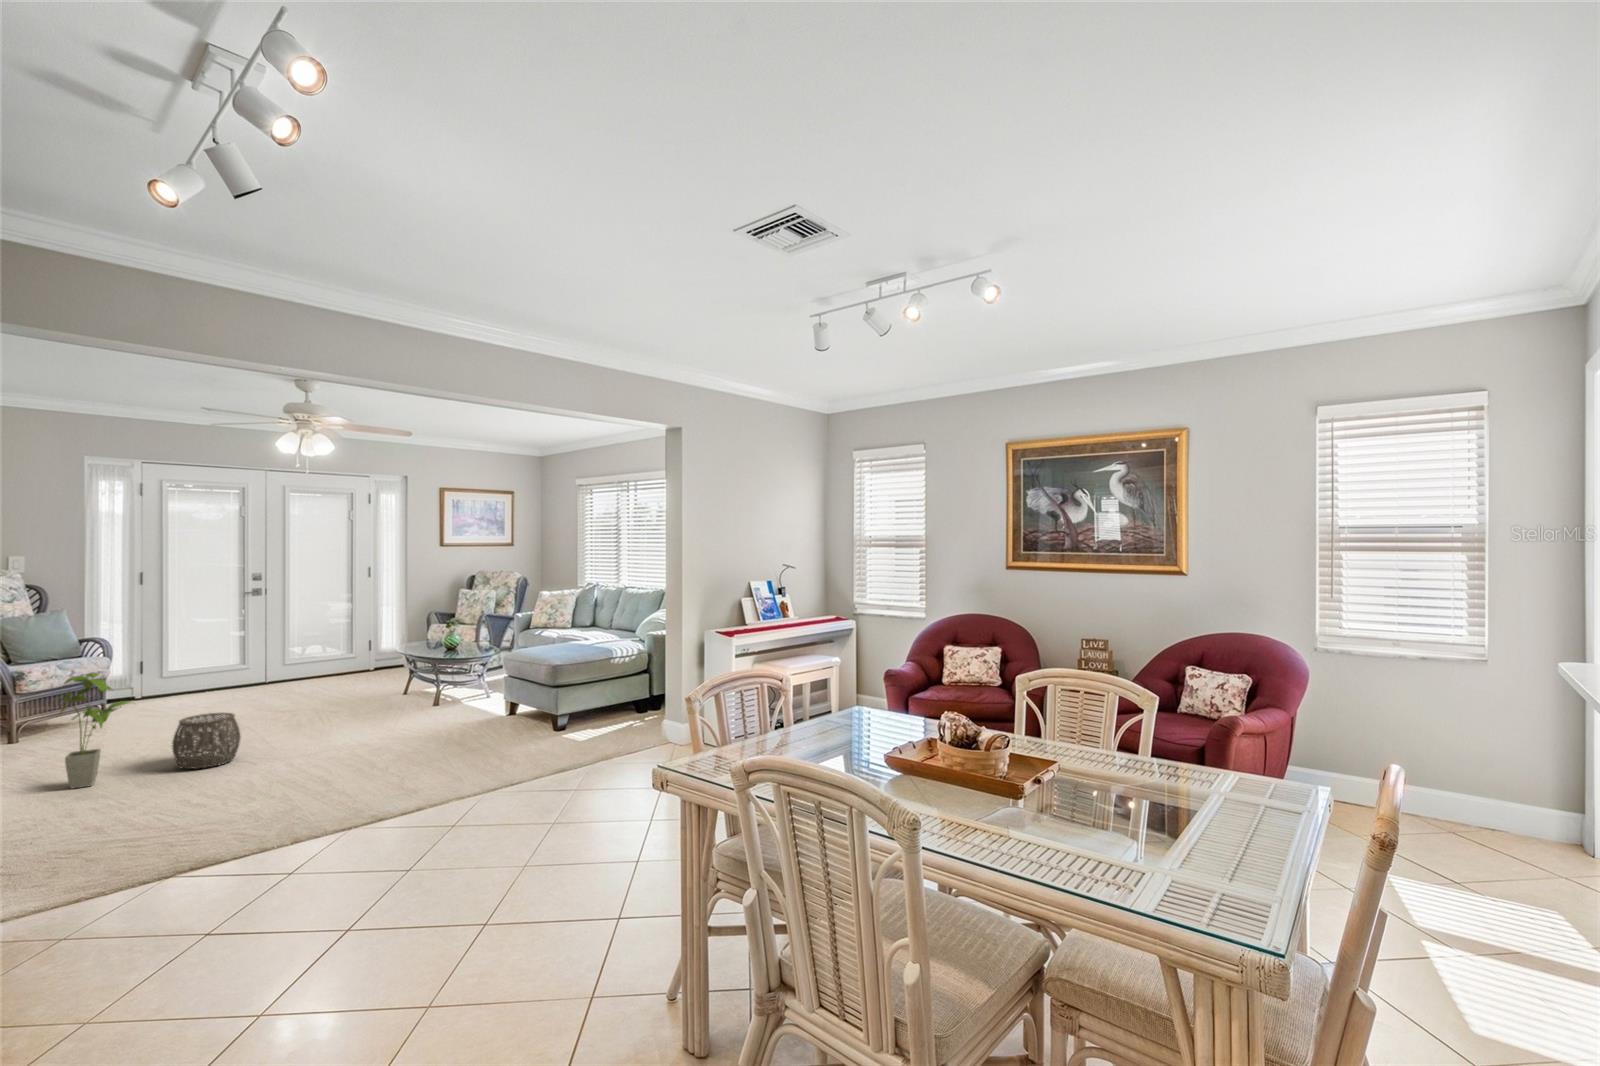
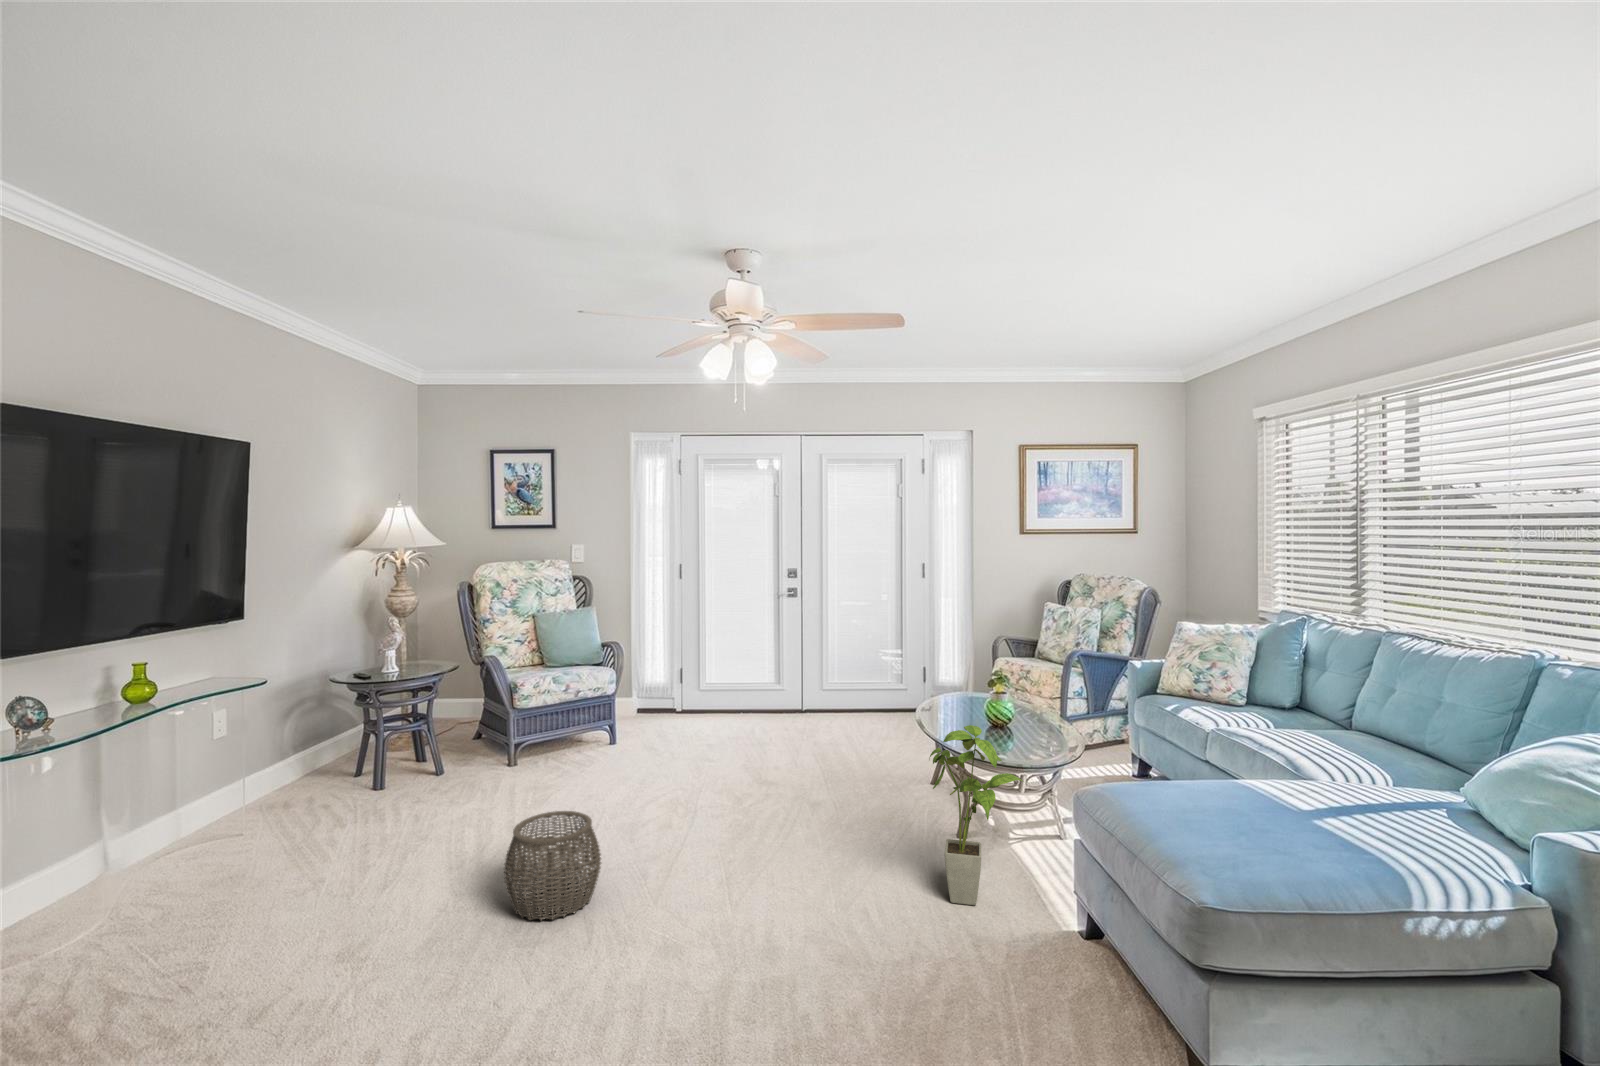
house plant: present [55,673,130,789] -> present [930,725,1023,905]

